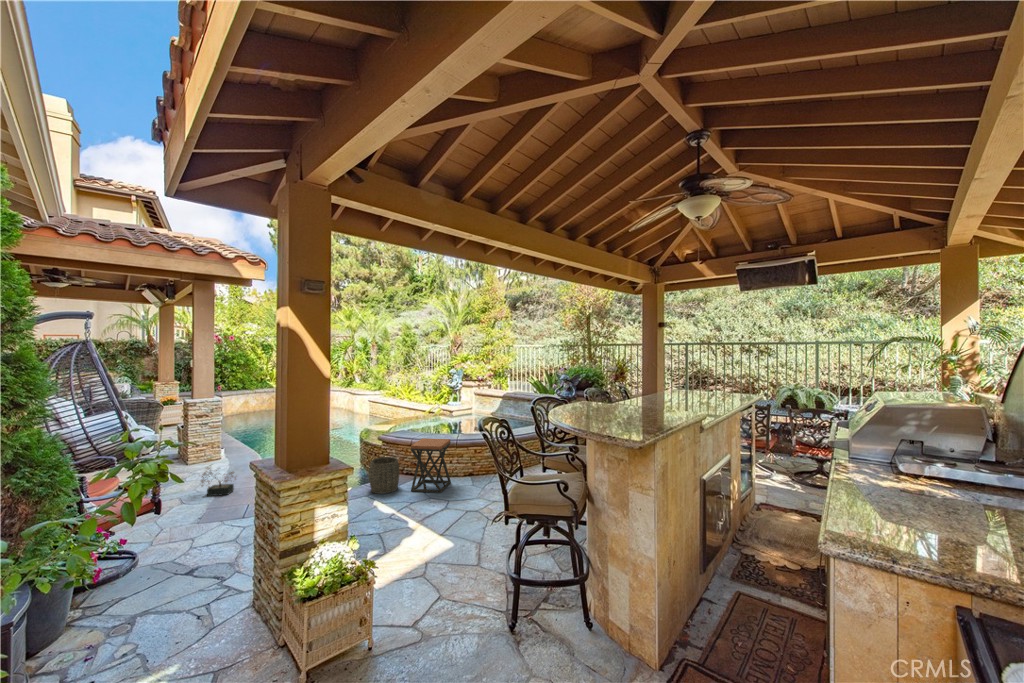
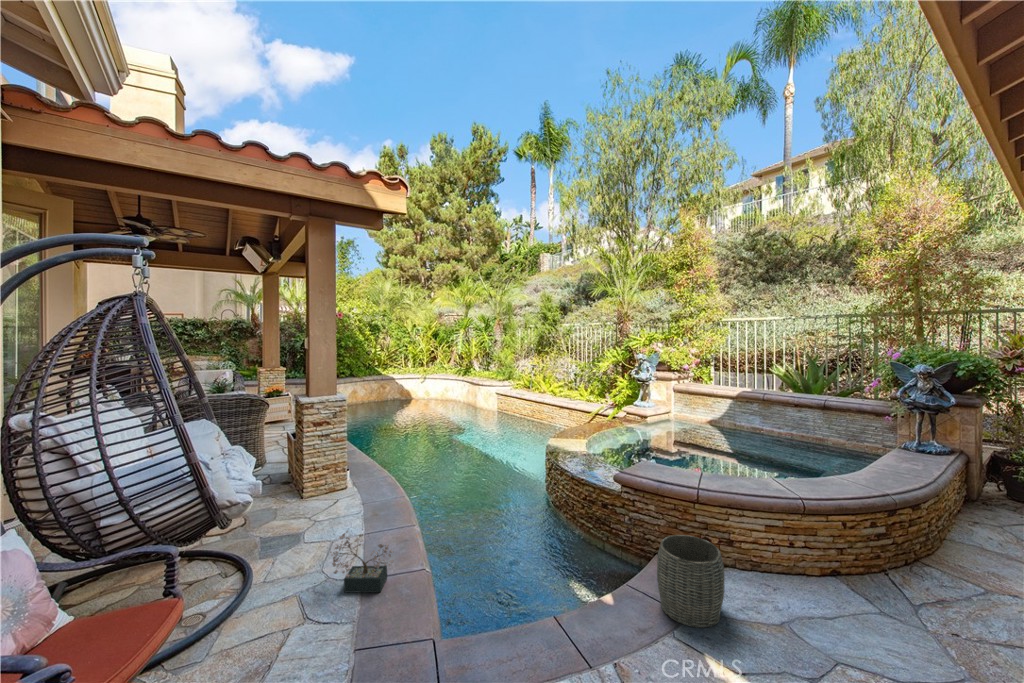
stool: present [411,438,451,493] -> none [750,498,850,643]

